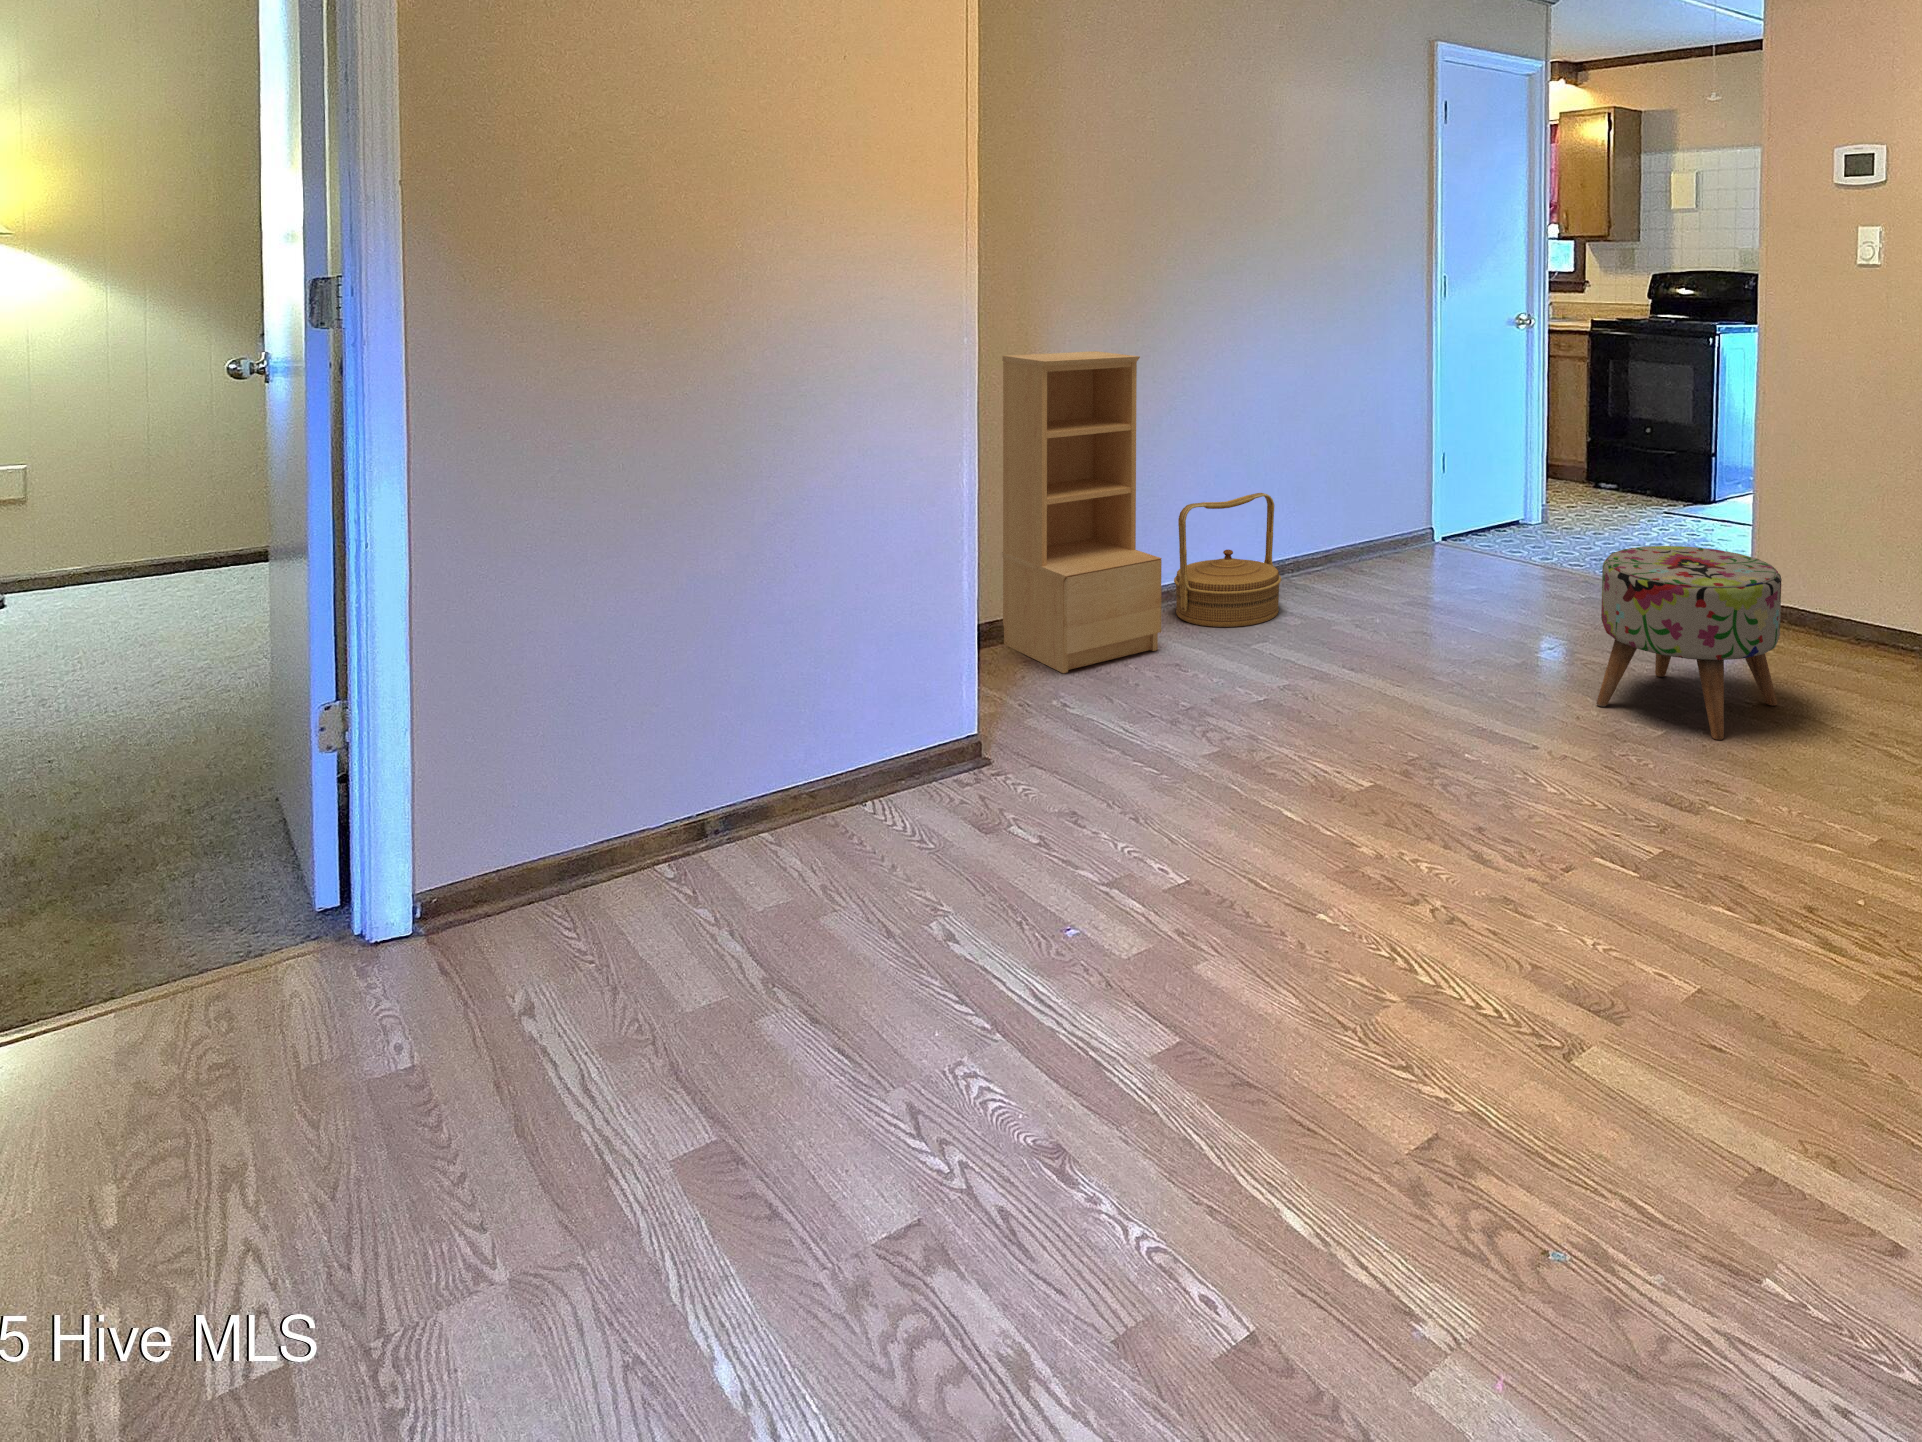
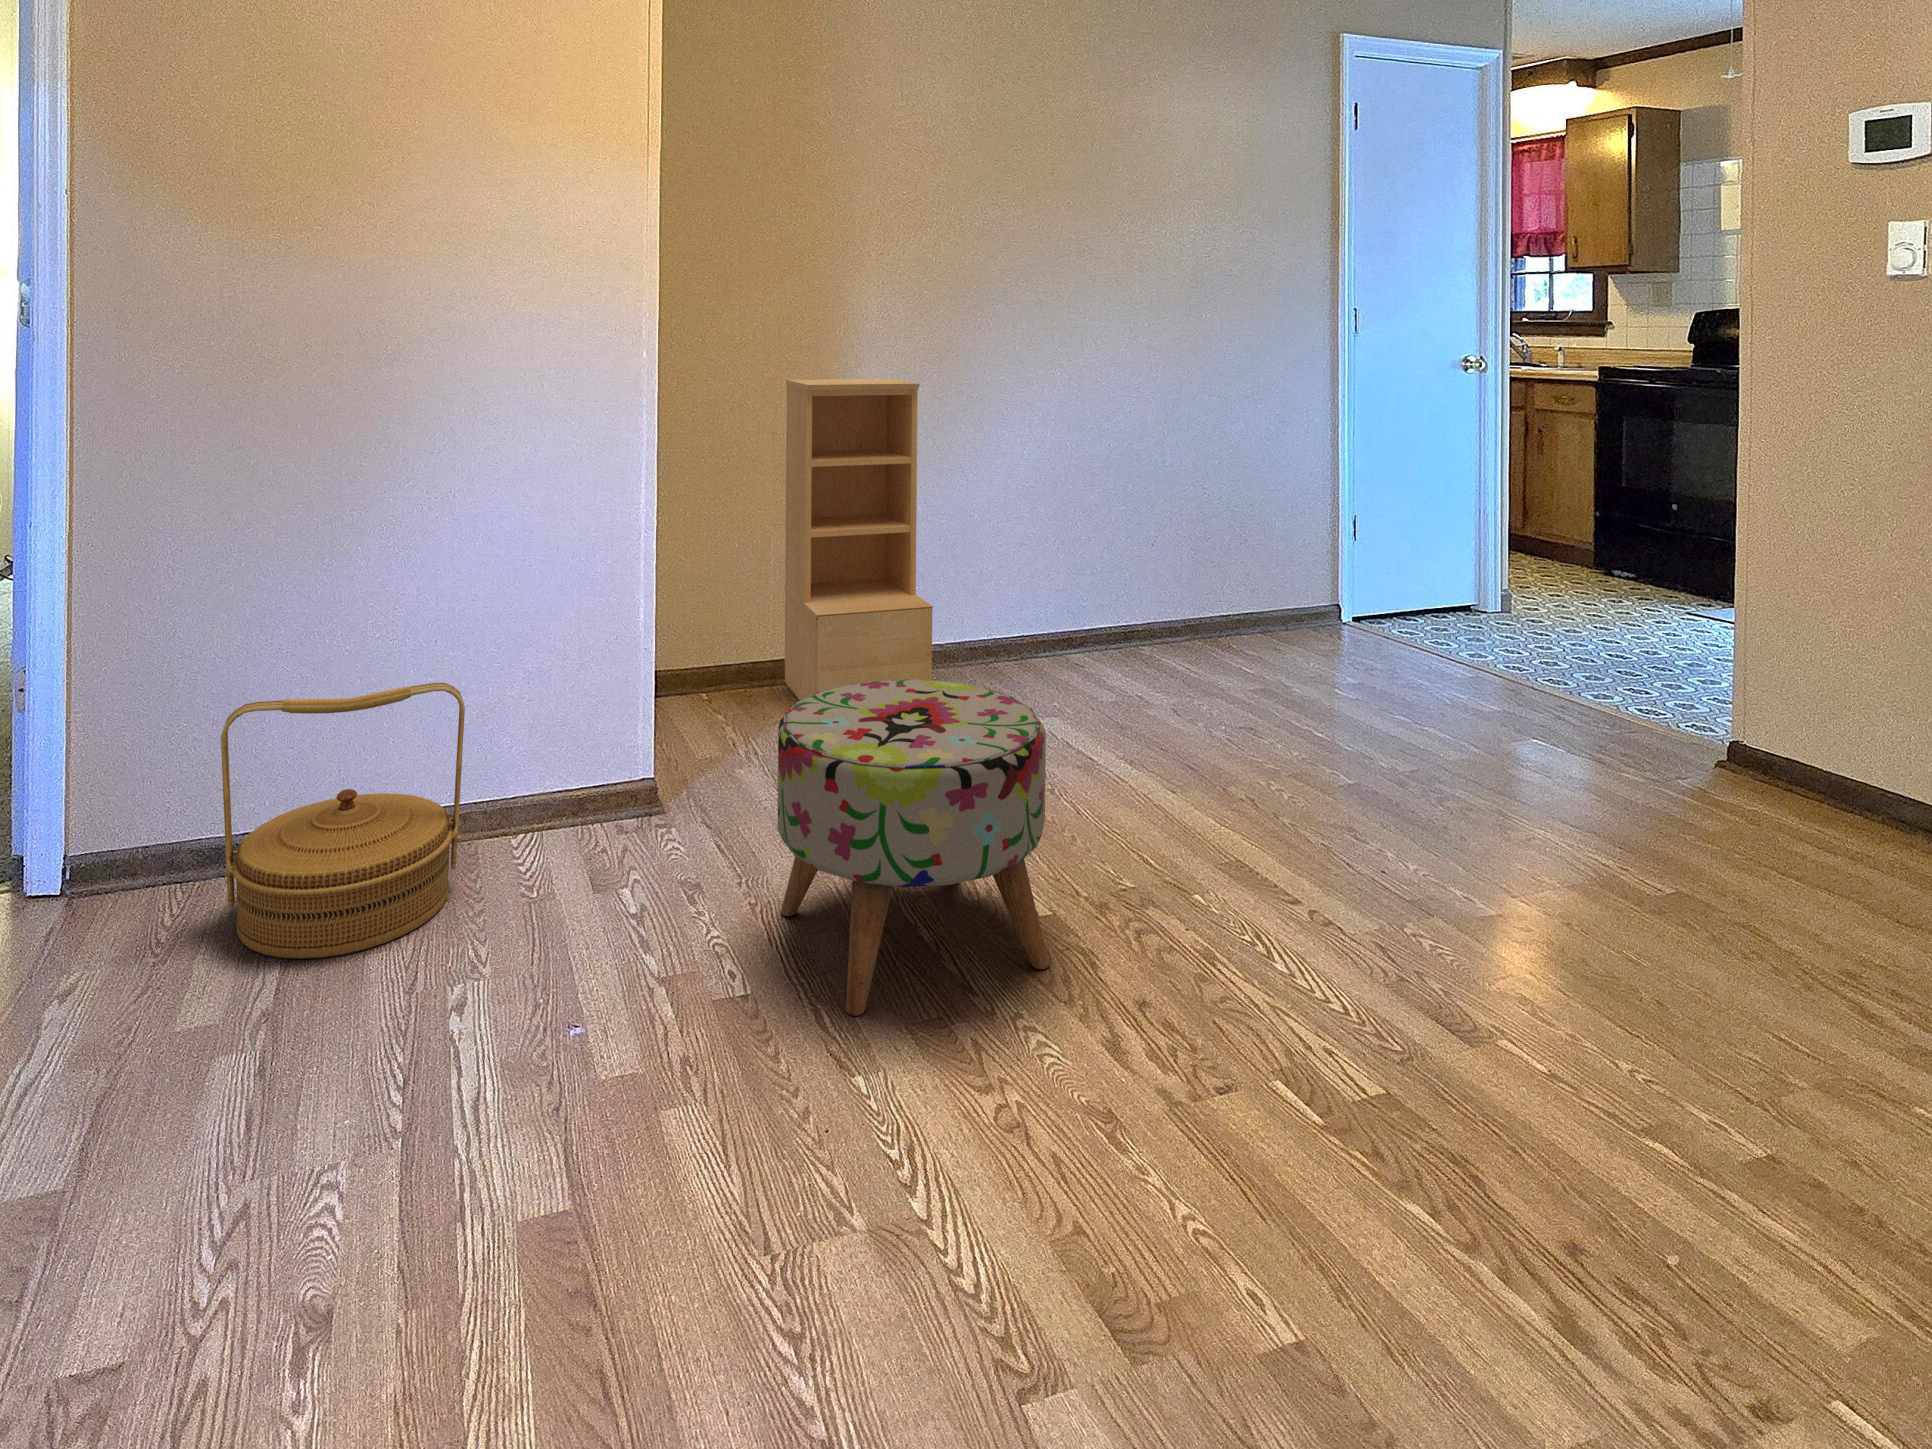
woven basket: present [1174,493,1281,627] -> present [221,683,465,959]
ottoman: present [1596,546,1782,740] -> present [777,679,1049,1016]

